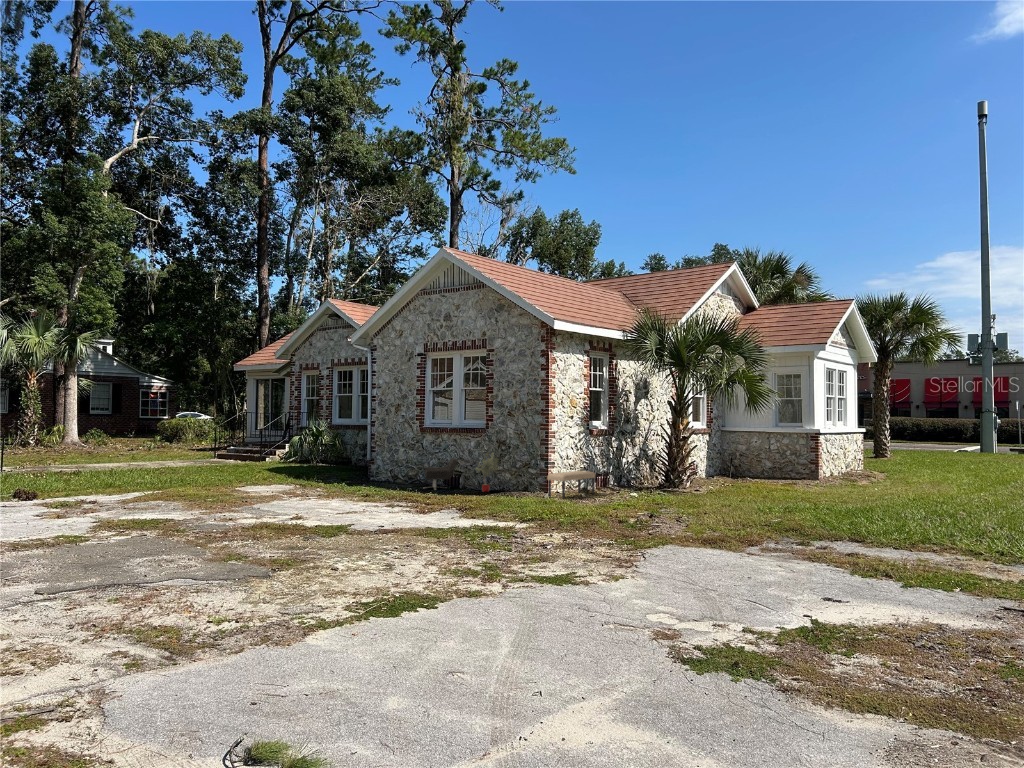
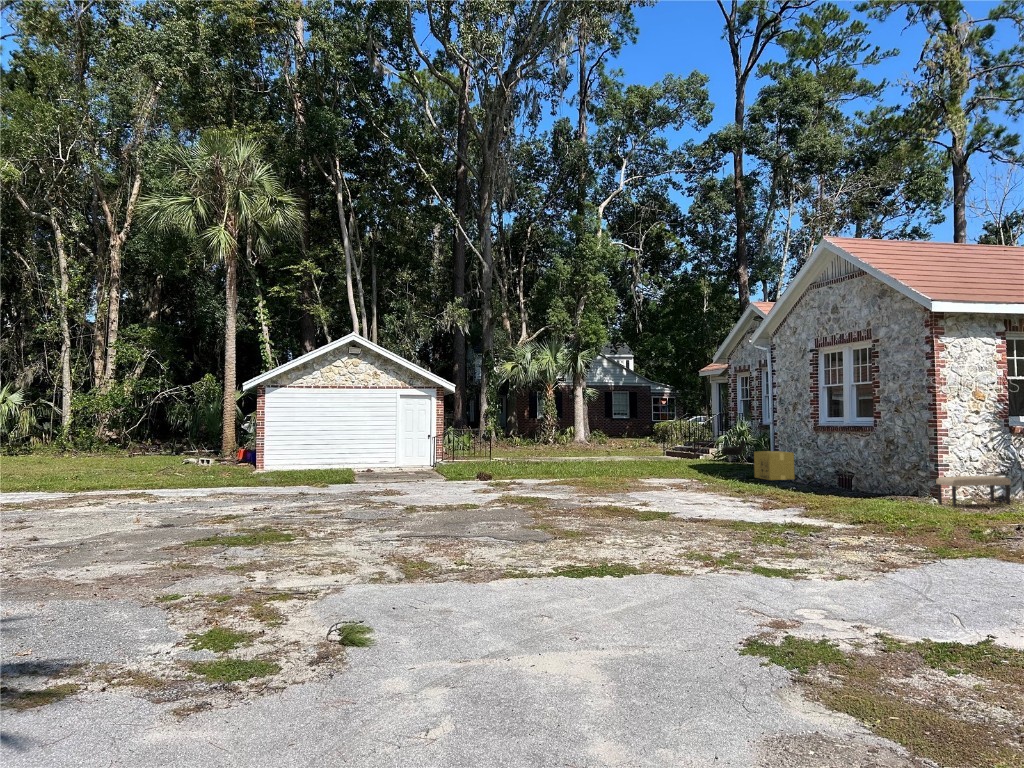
potted tree: present [476,452,498,492] -> none [862,451,889,495]
cardboard box: none [354,453,394,483] -> present [754,451,795,480]
lounge chair: present [425,458,457,490] -> present [723,441,746,462]

